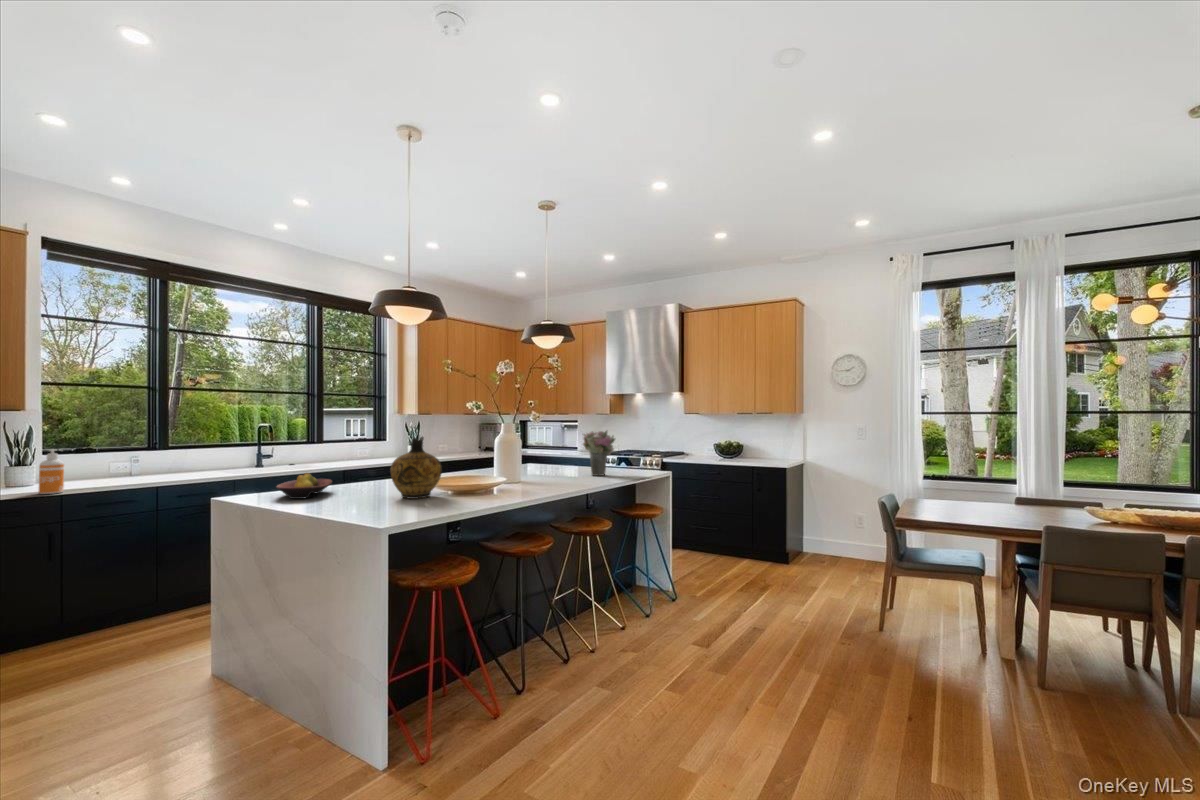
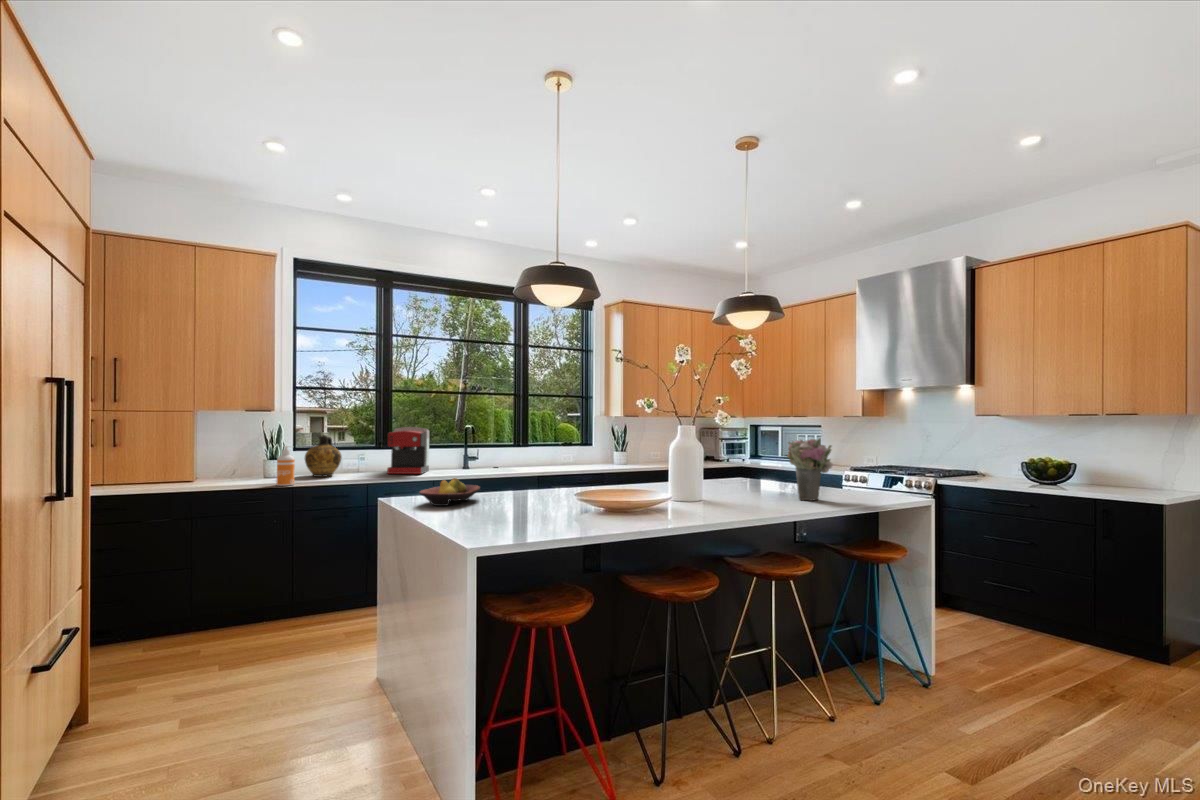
coffee maker: none [176,426,223,475] -> present [387,427,429,474]
ceramic jug: present [390,437,442,499] -> present [305,435,342,477]

